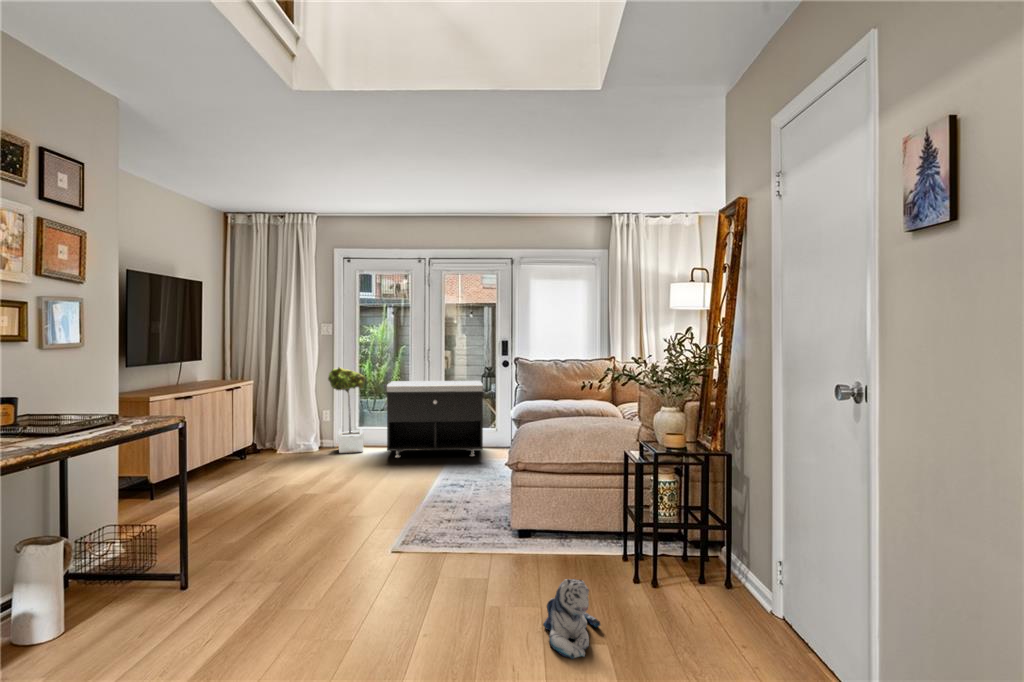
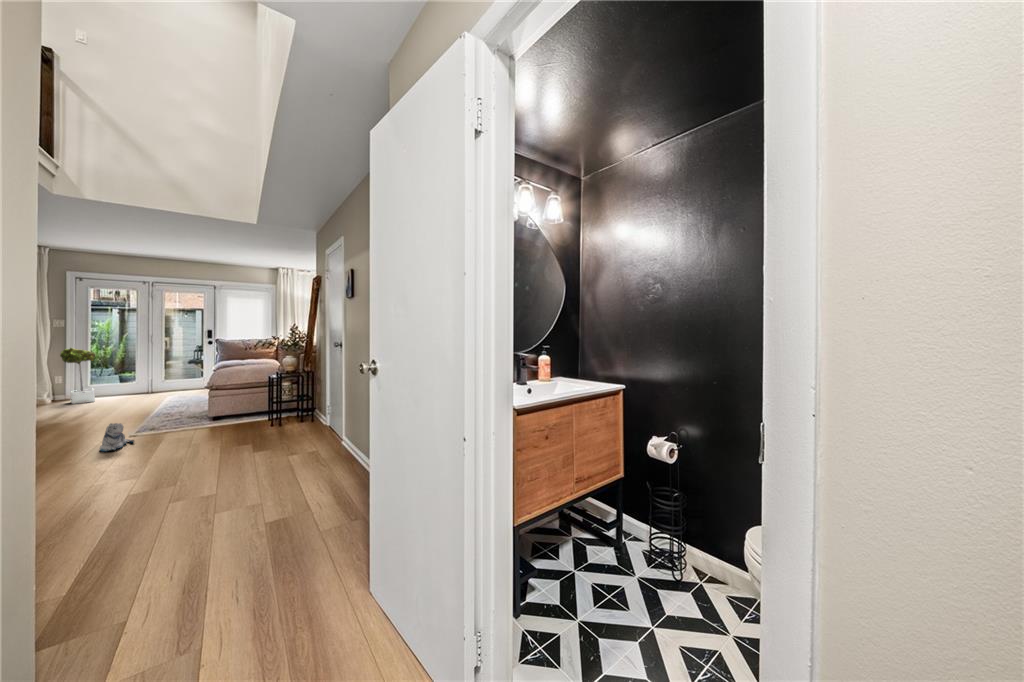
storage bench: present [387,381,483,458] -> none [116,354,194,402]
plush toy: present [543,579,600,659] -> present [100,423,134,452]

